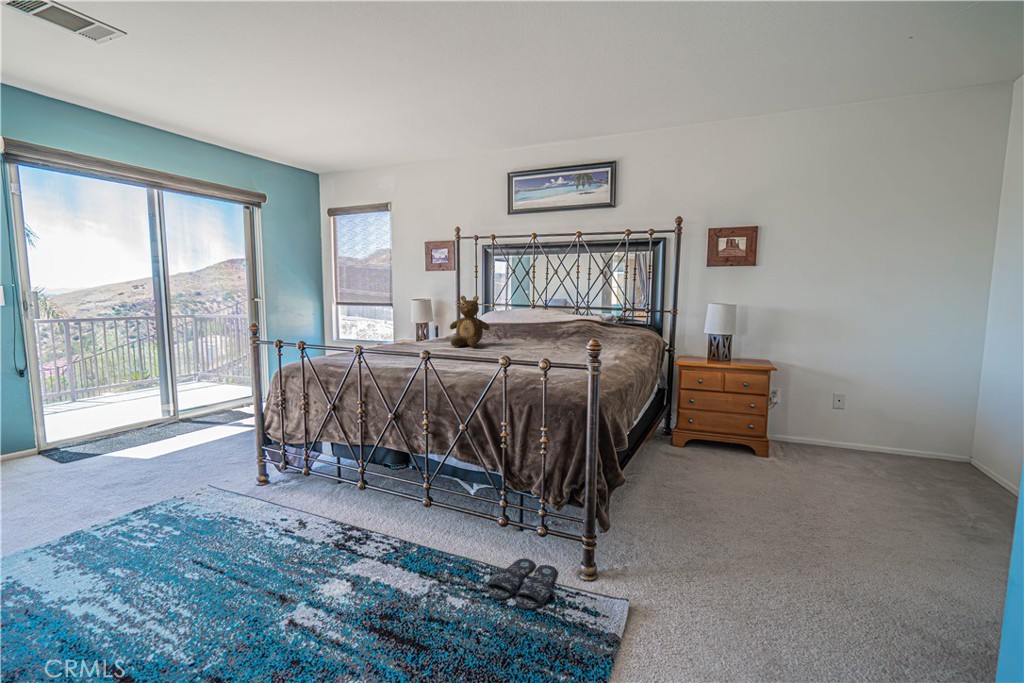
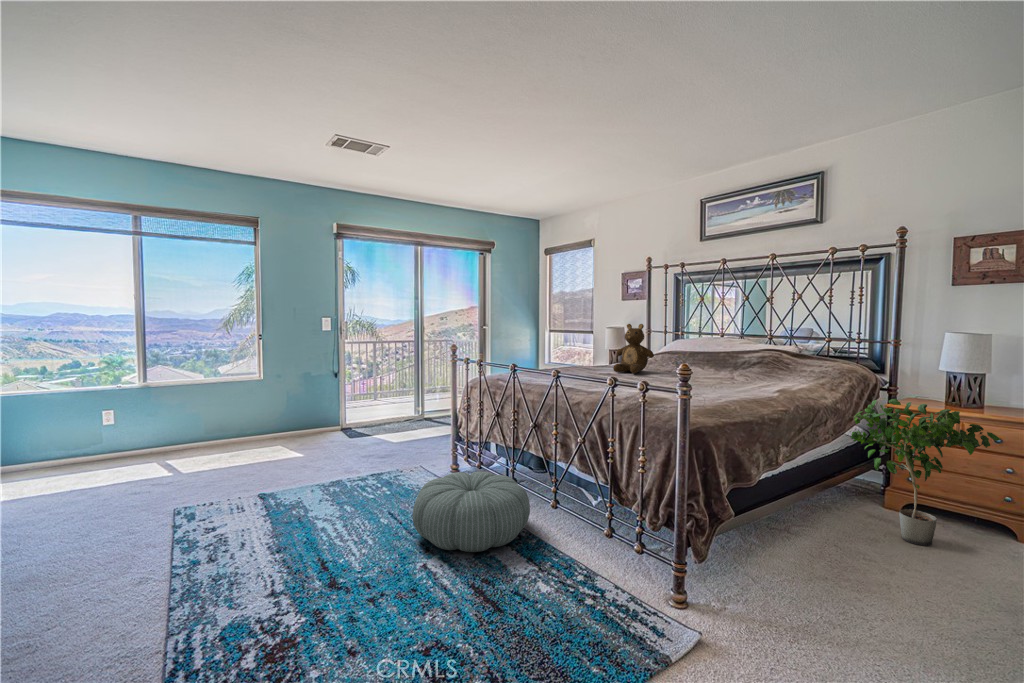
potted plant: none [659,357,754,469] -> present [851,399,1000,546]
pouf: none [249,479,405,592] -> present [413,471,530,552]
slippers: present [488,558,557,610] -> none [573,573,647,613]

